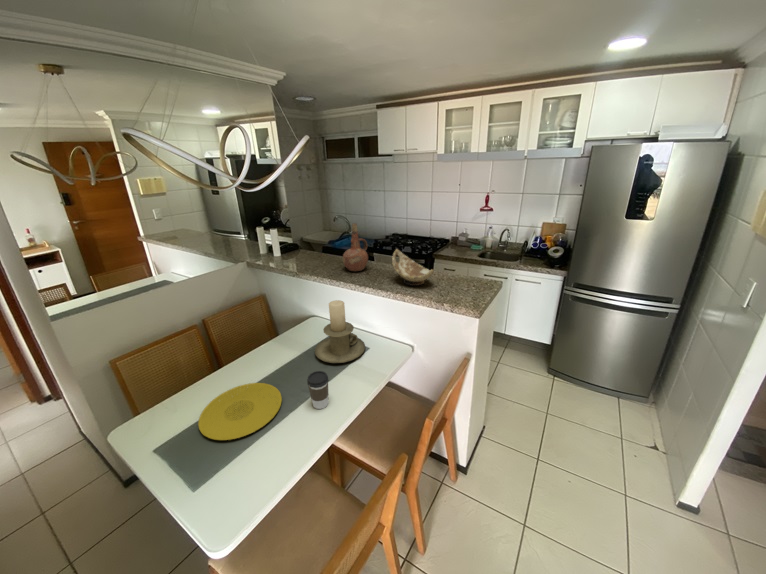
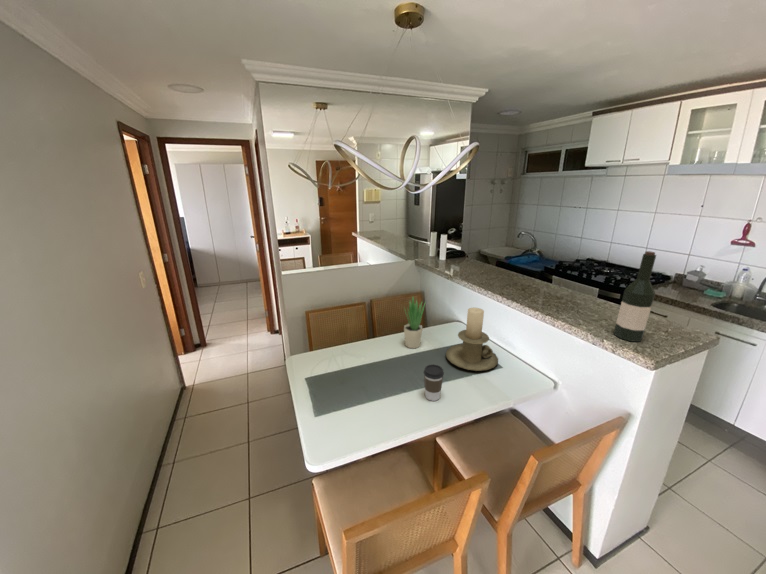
ceramic pitcher: present [343,223,368,271] -> none [499,236,530,286]
wine bottle: none [449,227,470,299] -> present [614,251,656,342]
decorative bowl: present [392,249,434,286] -> none [551,269,603,314]
potted plant: none [255,303,284,361] -> present [404,296,425,348]
plate: present [198,383,282,440] -> none [339,357,403,395]

